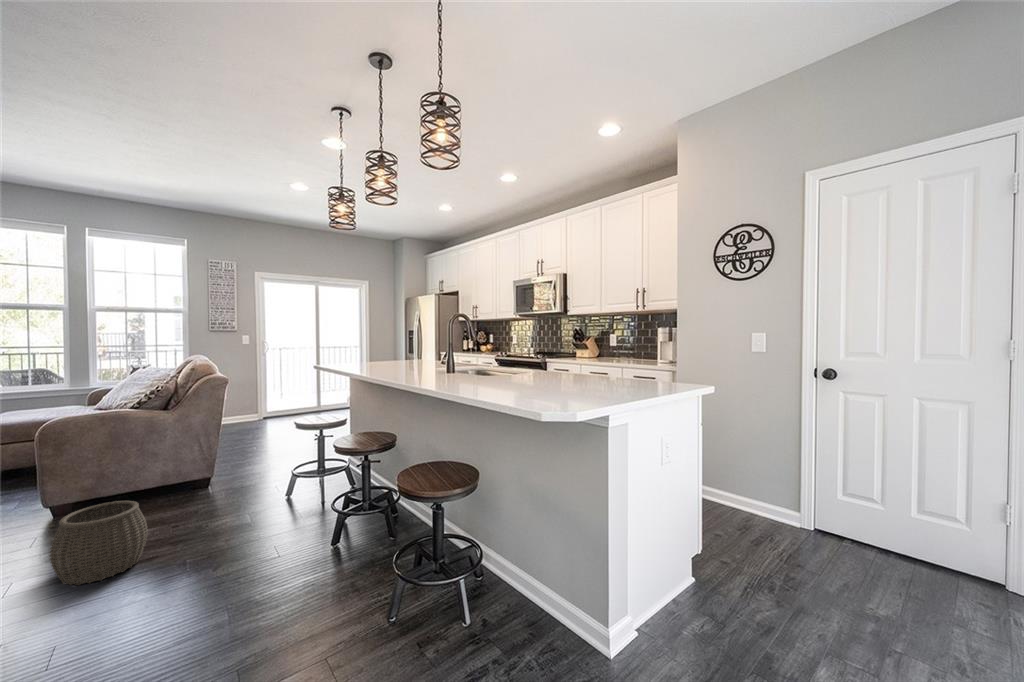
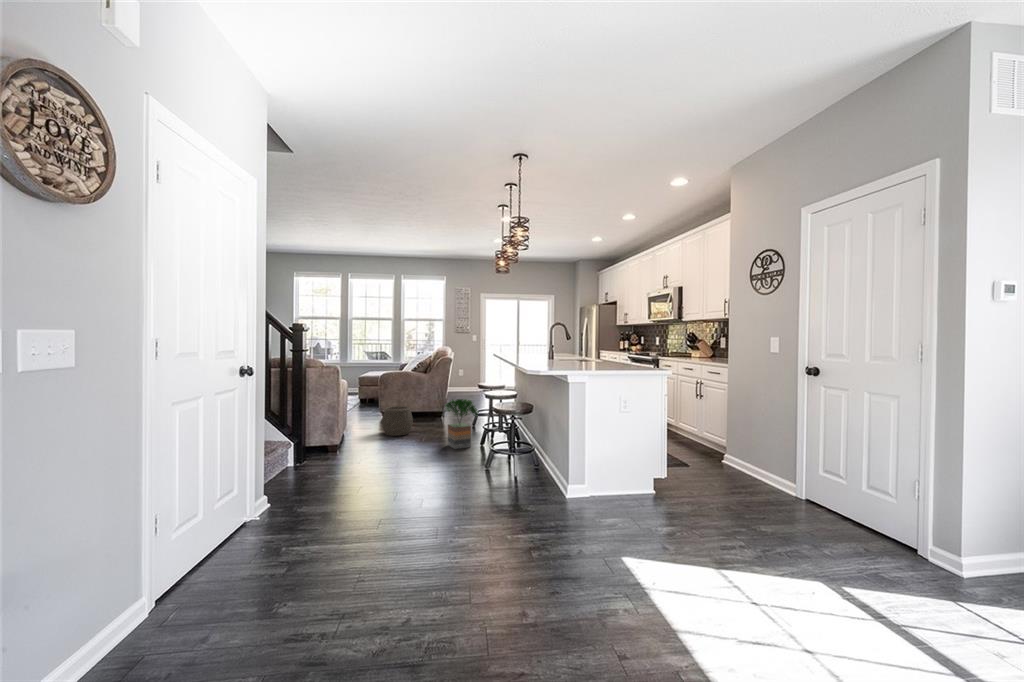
potted tree: none [242,470,329,588] -> present [445,399,478,449]

